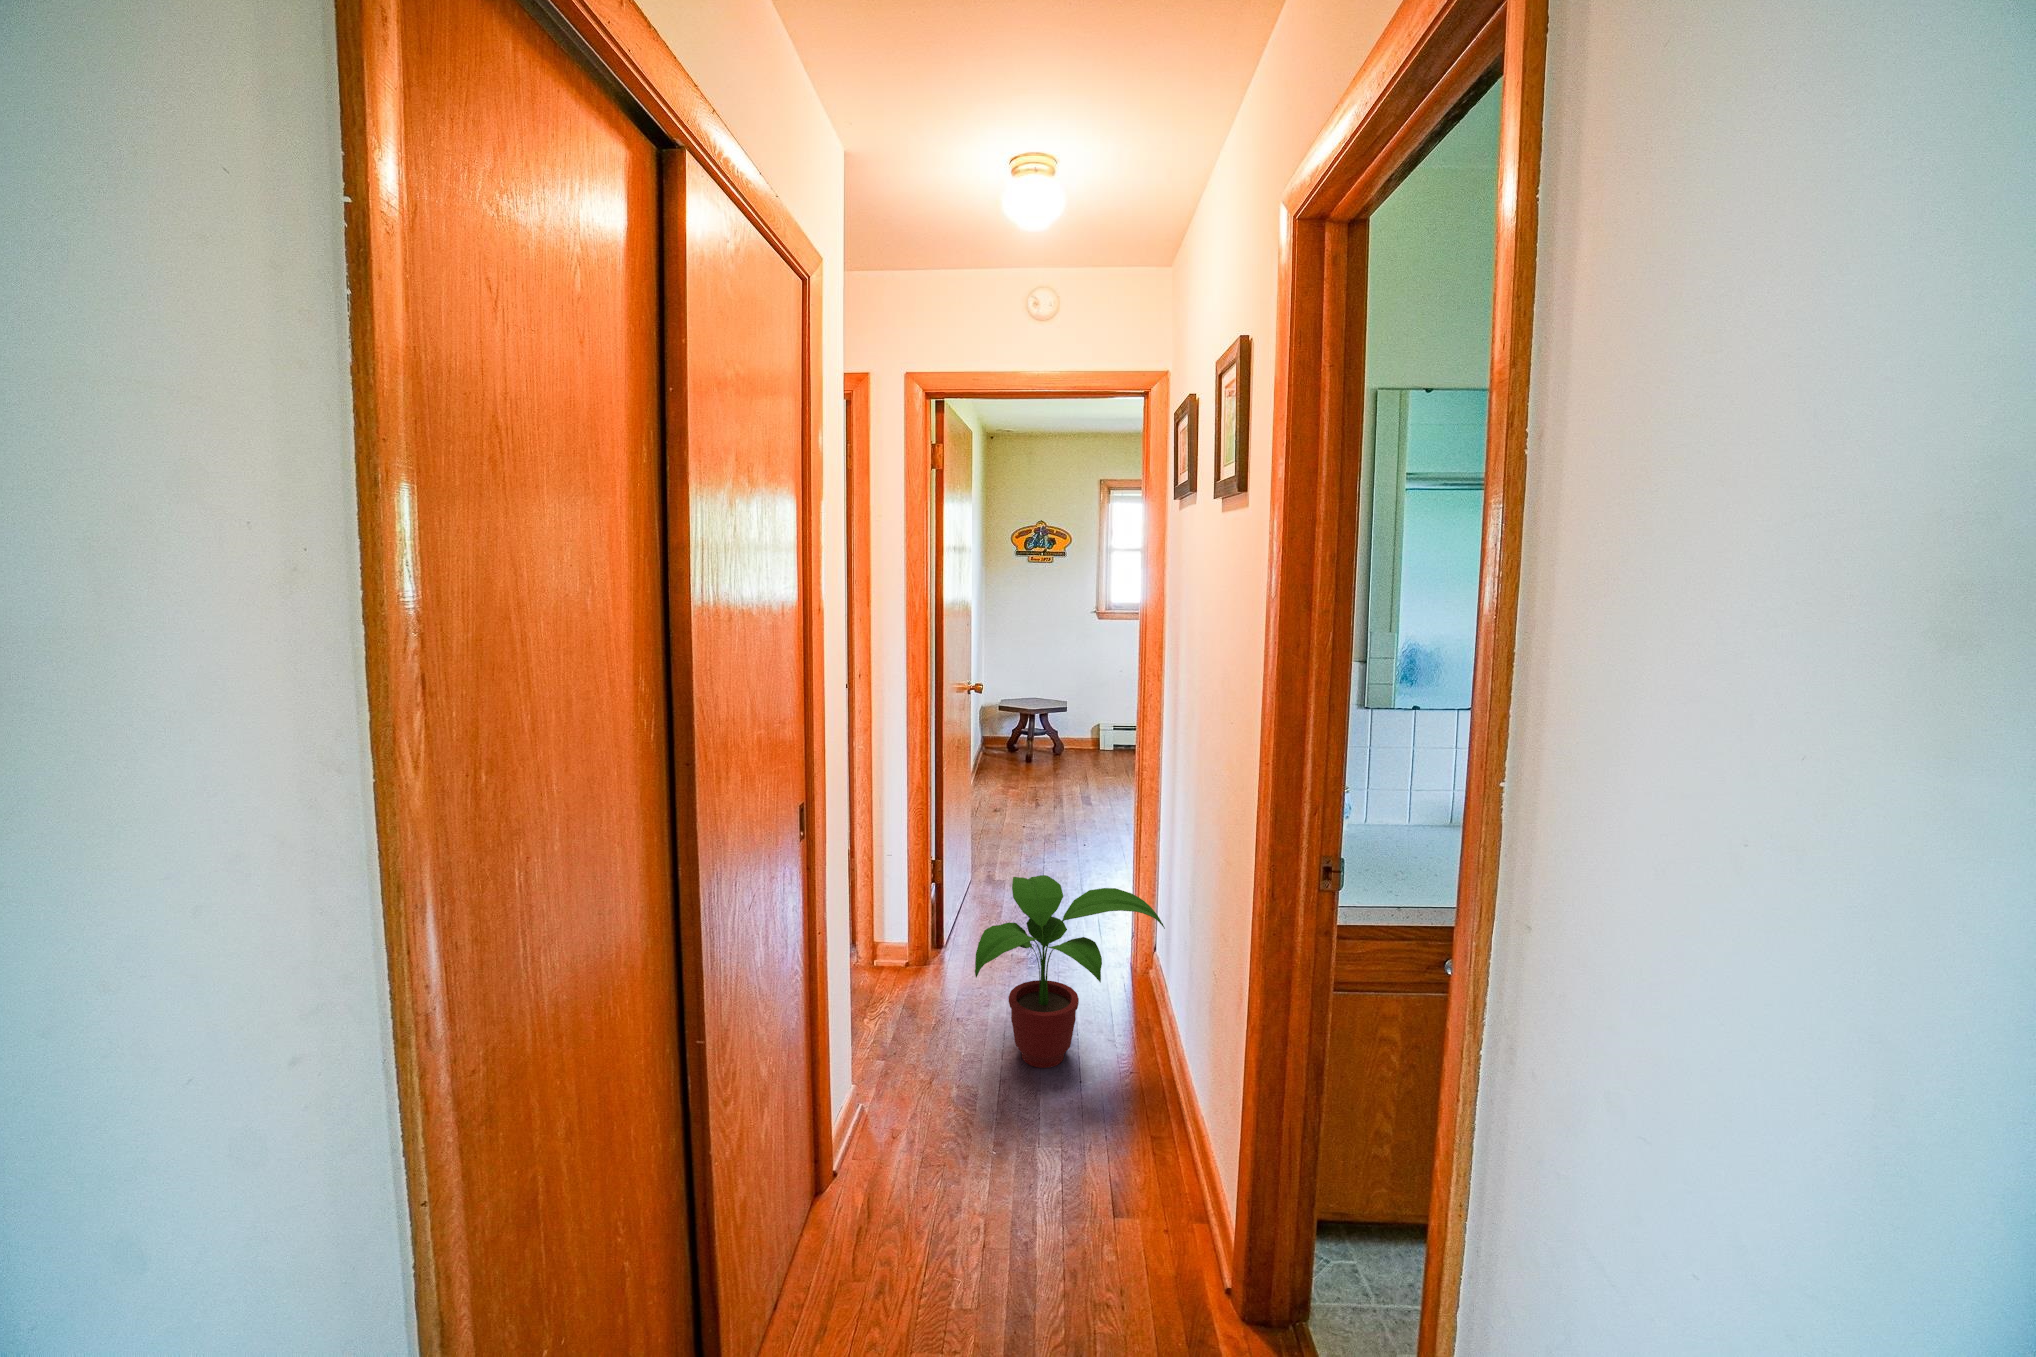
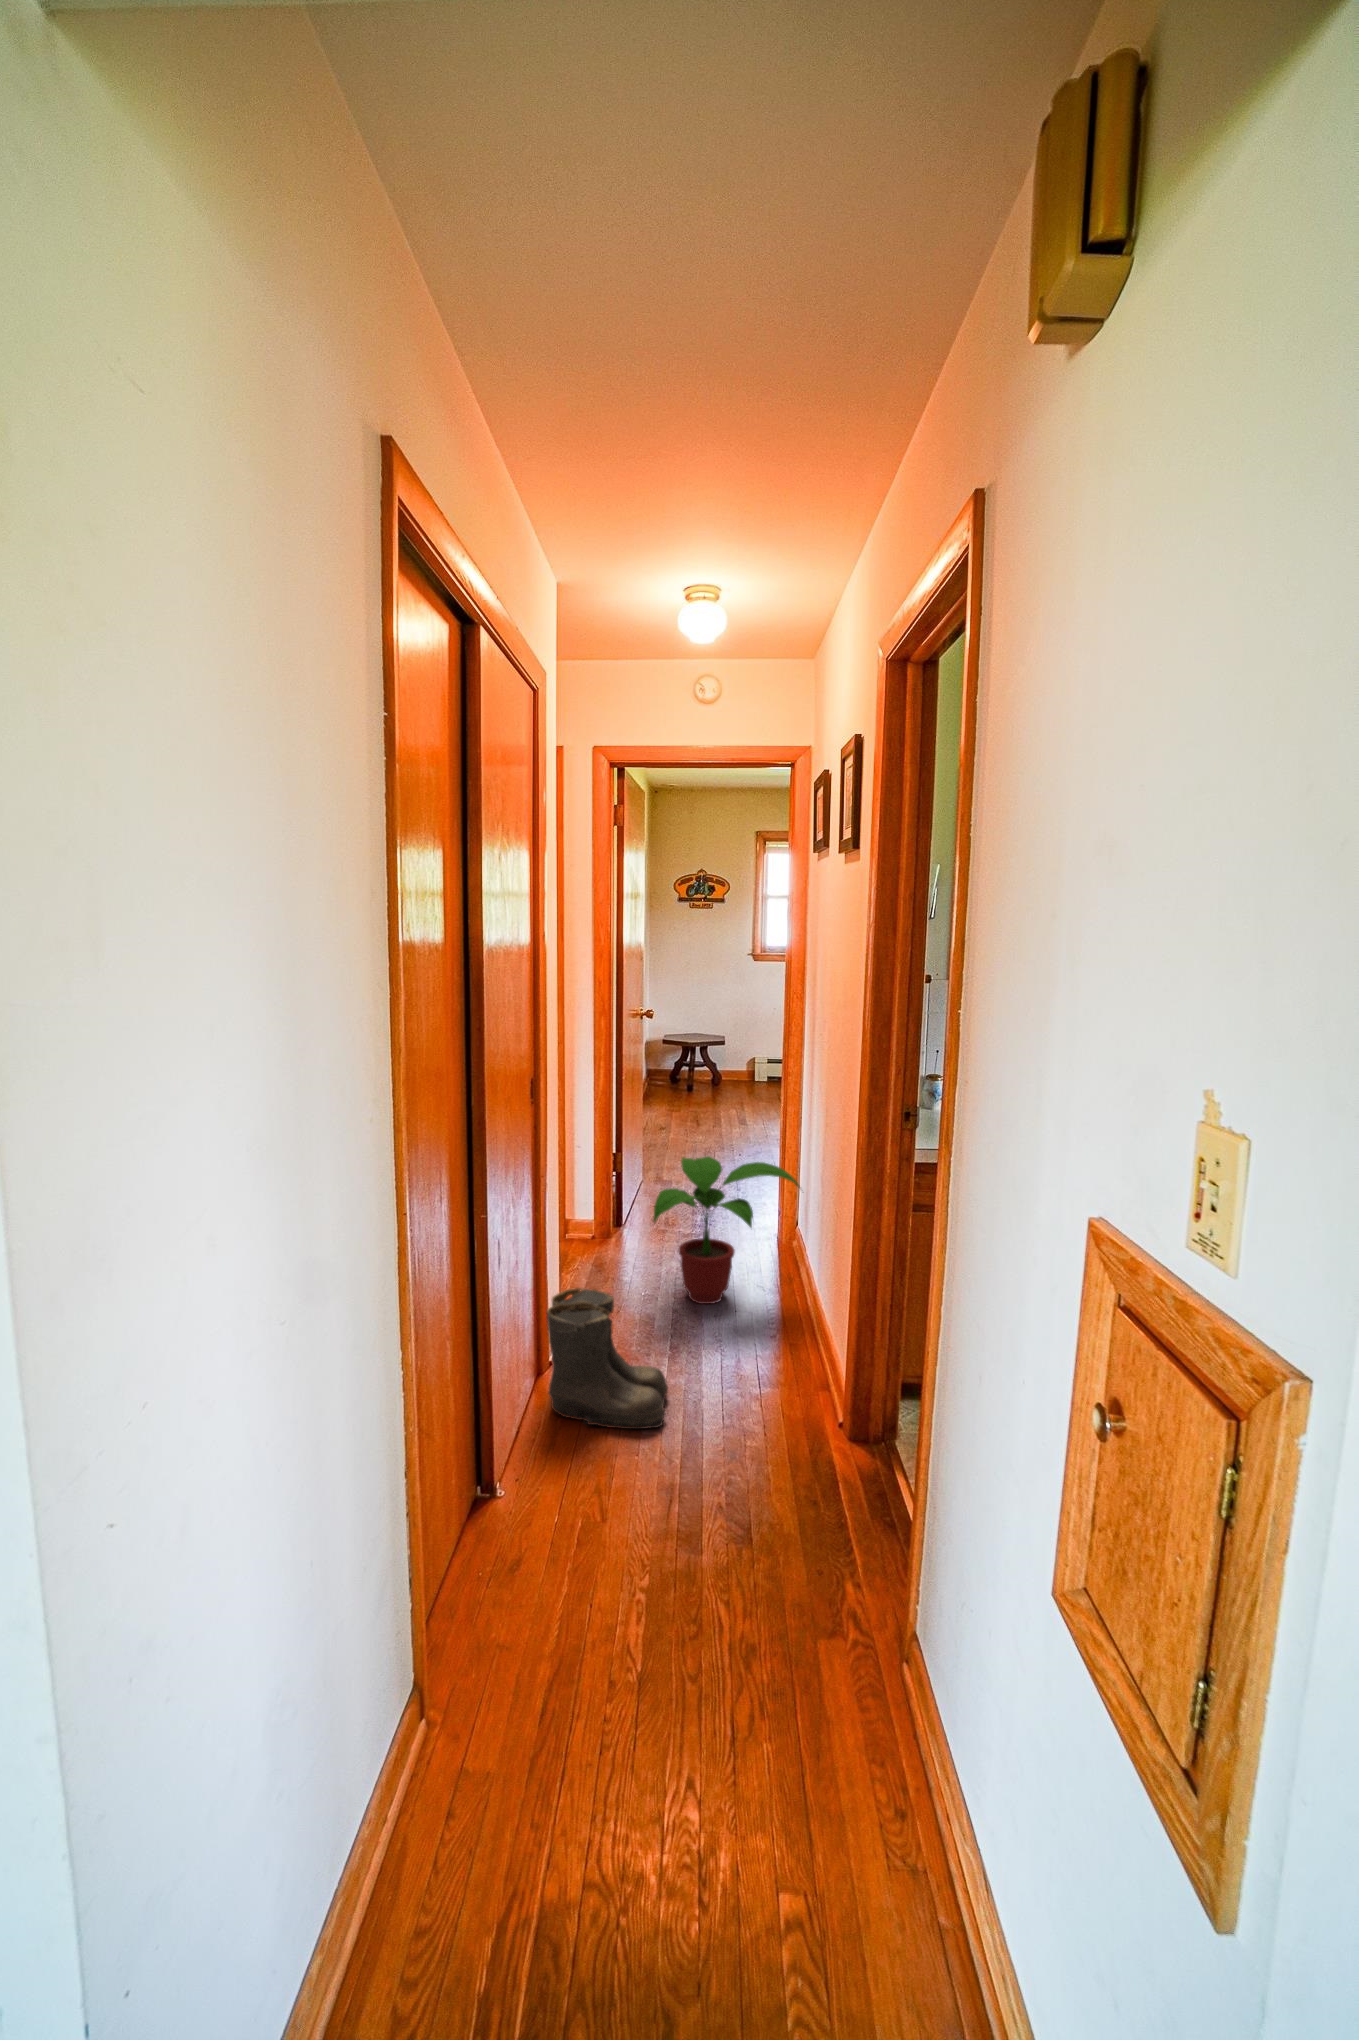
boots: none [822,1085,992,1295] -> present [547,1288,668,1429]

